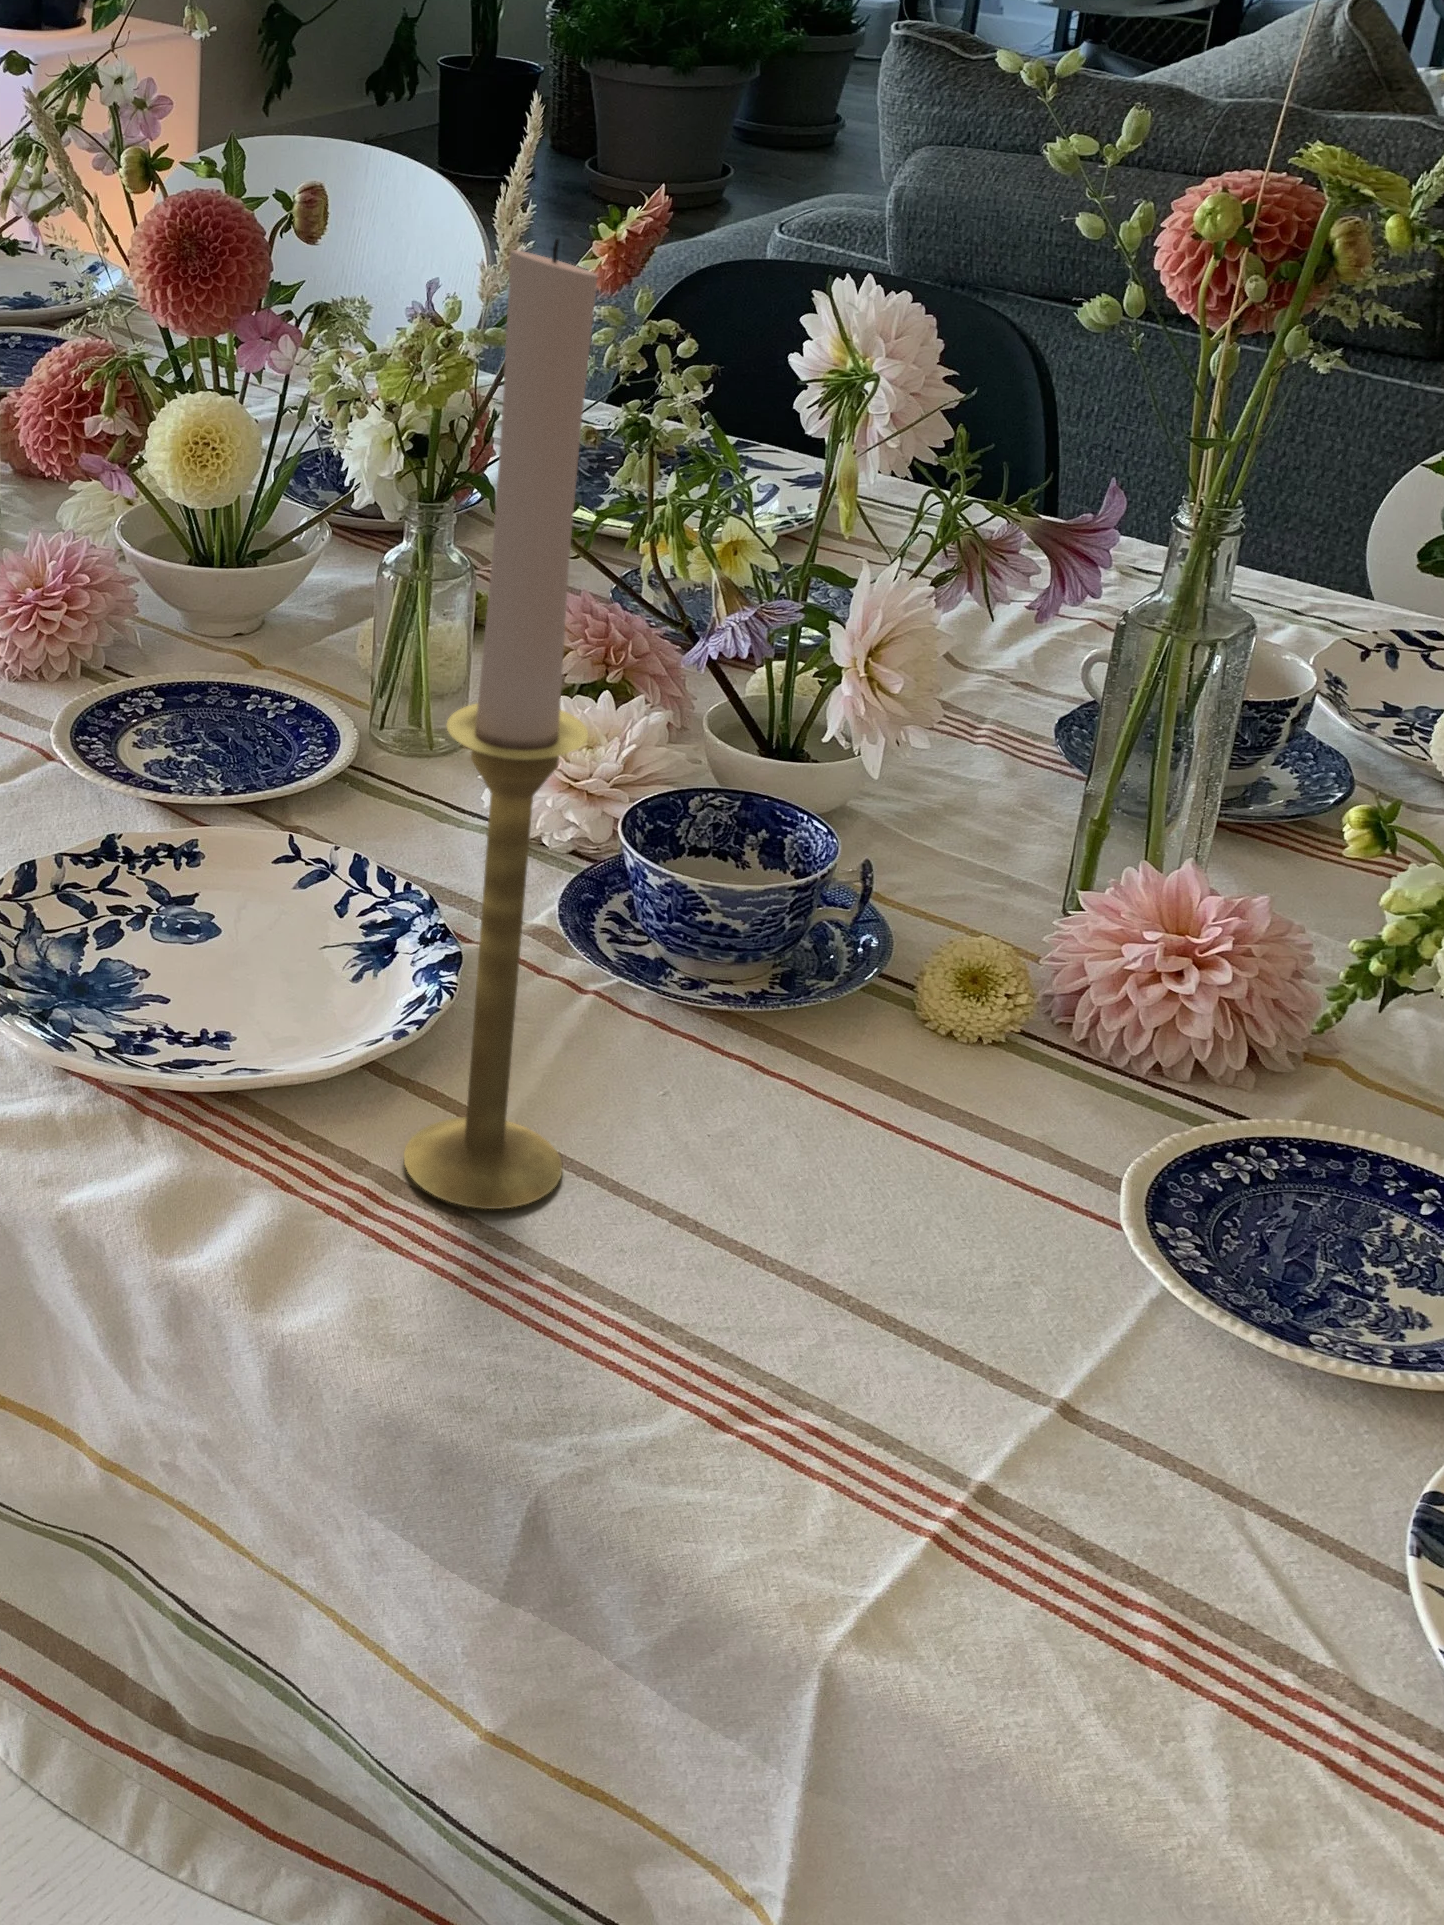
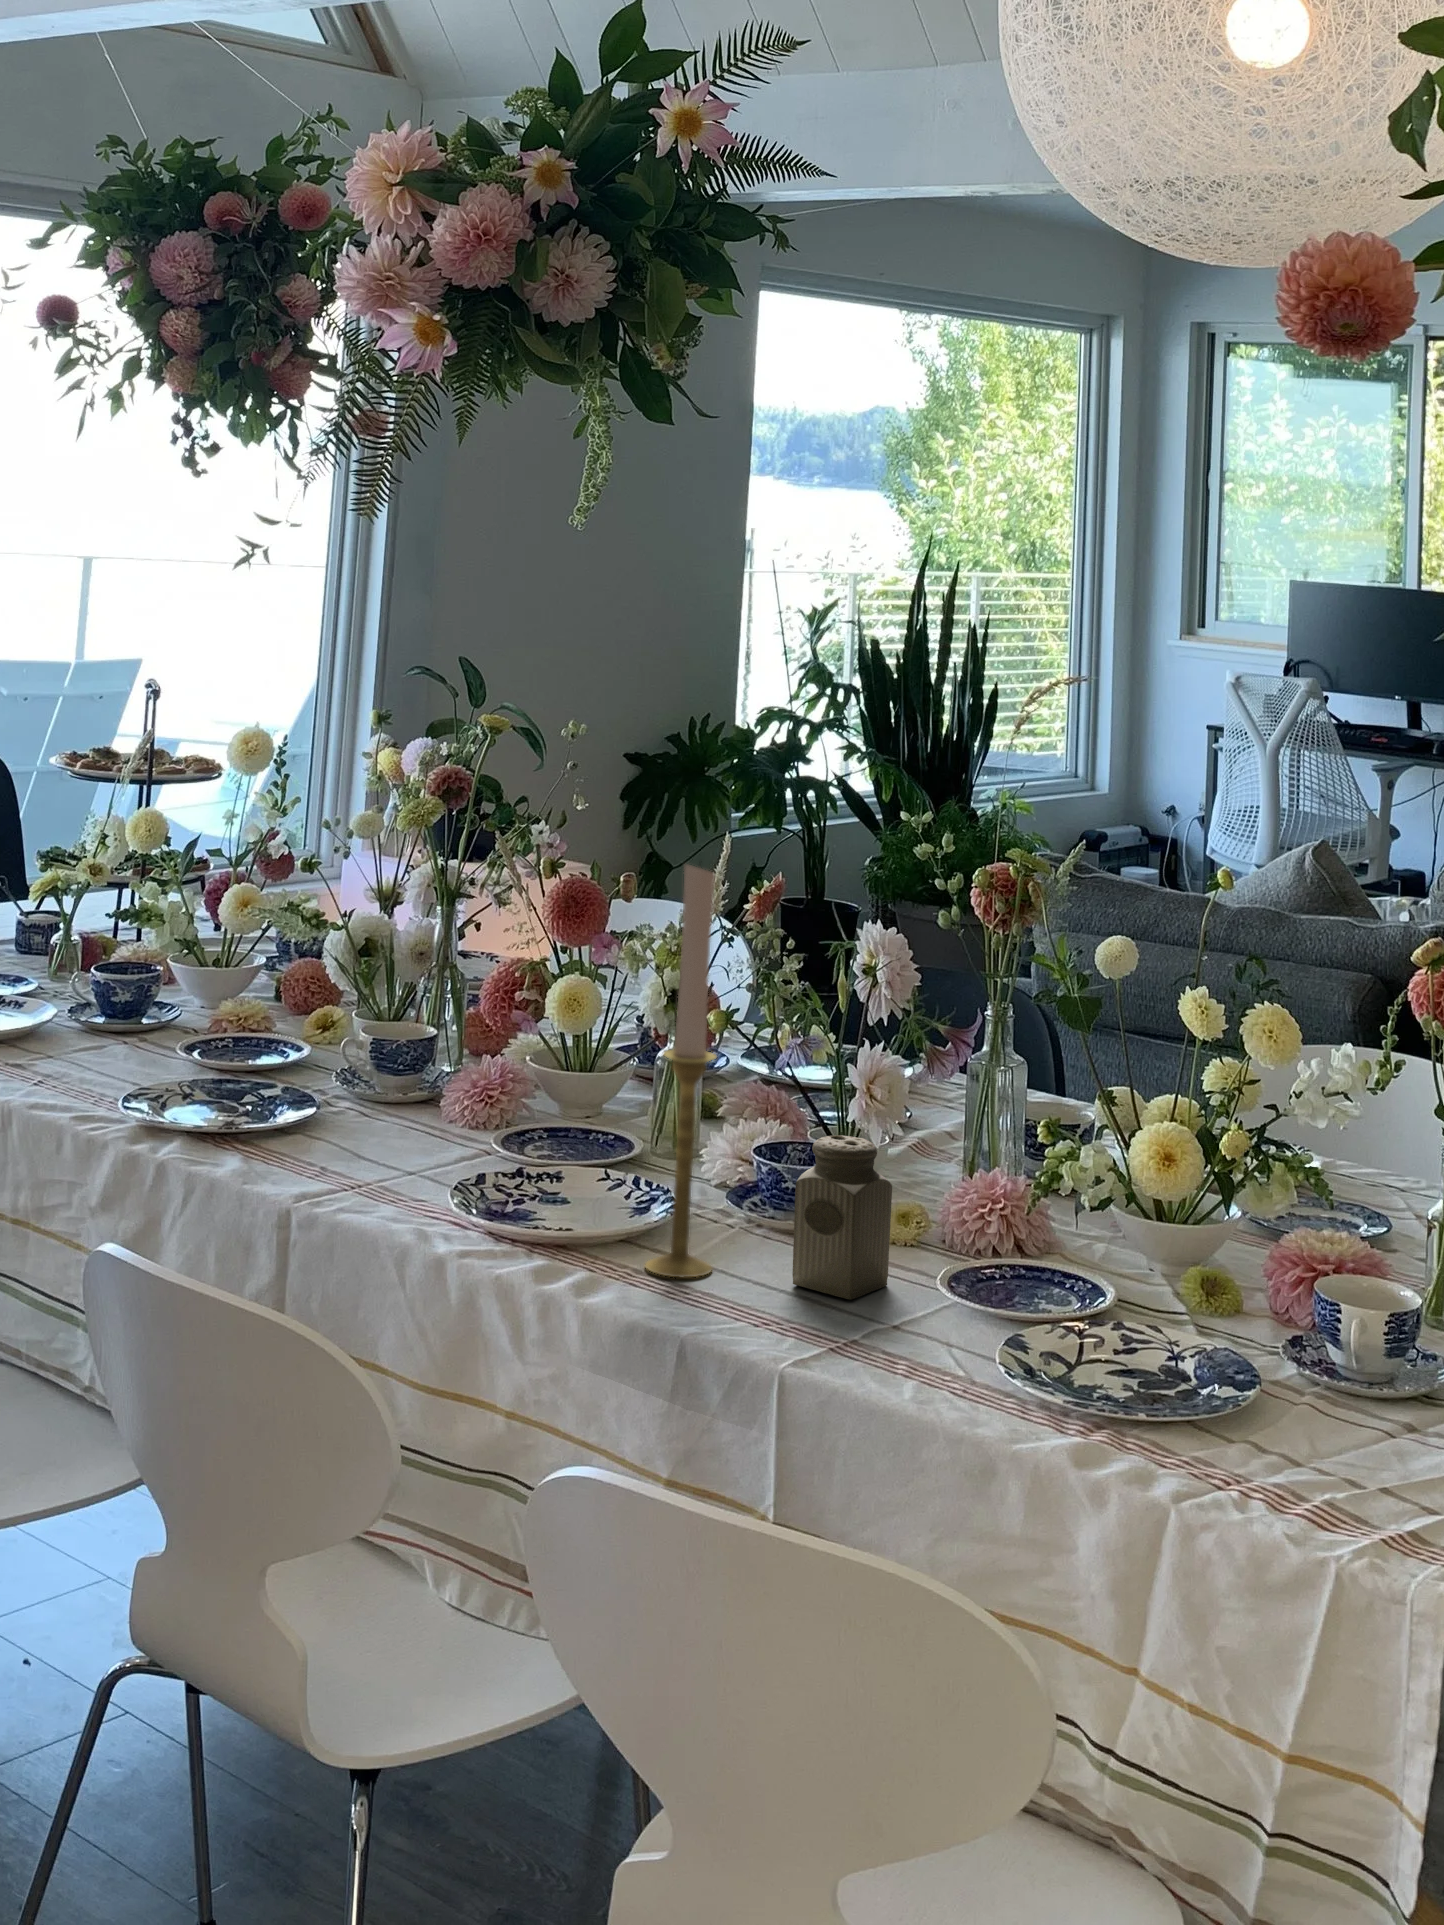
salt shaker: none [761,900,1018,1284] -> present [792,1135,892,1299]

